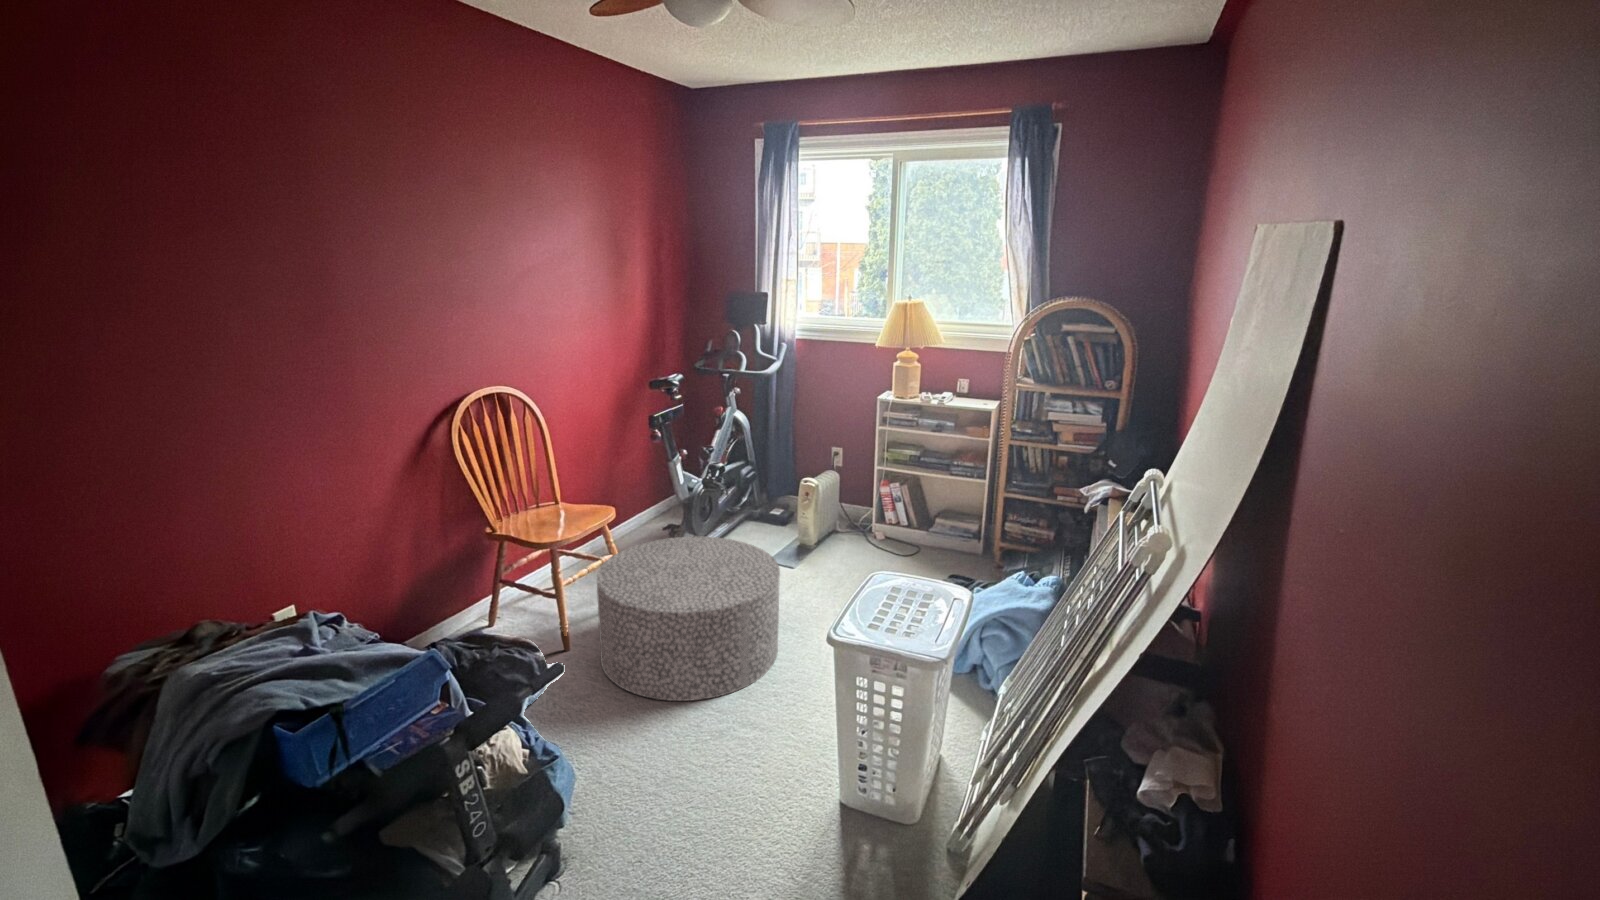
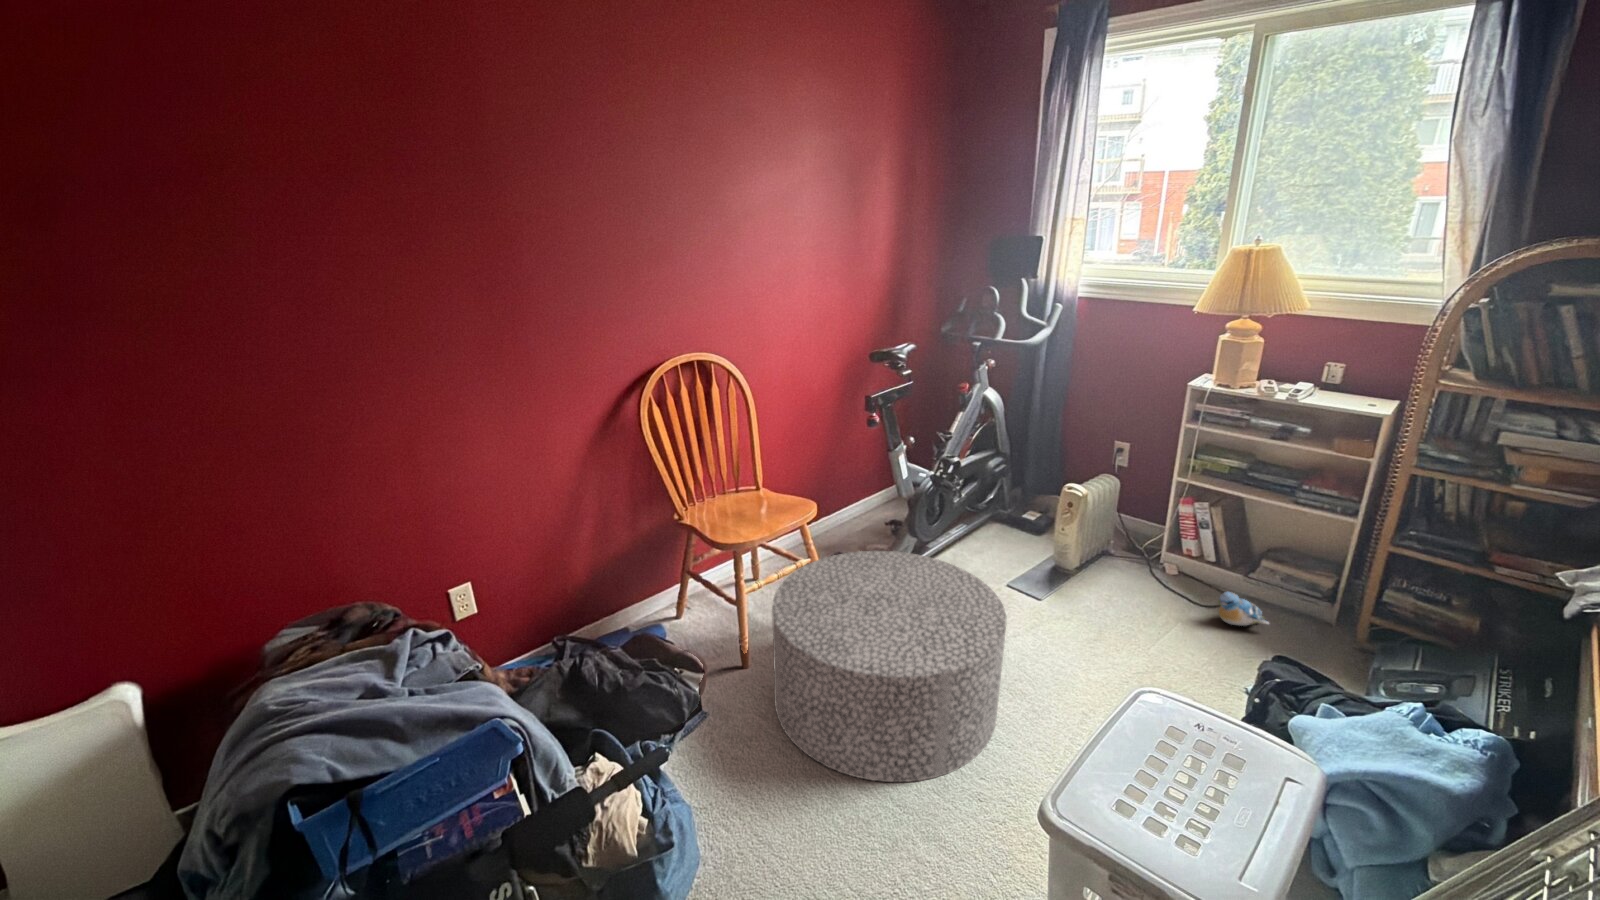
plush toy: none [912,540,944,563] -> present [1218,592,1269,626]

